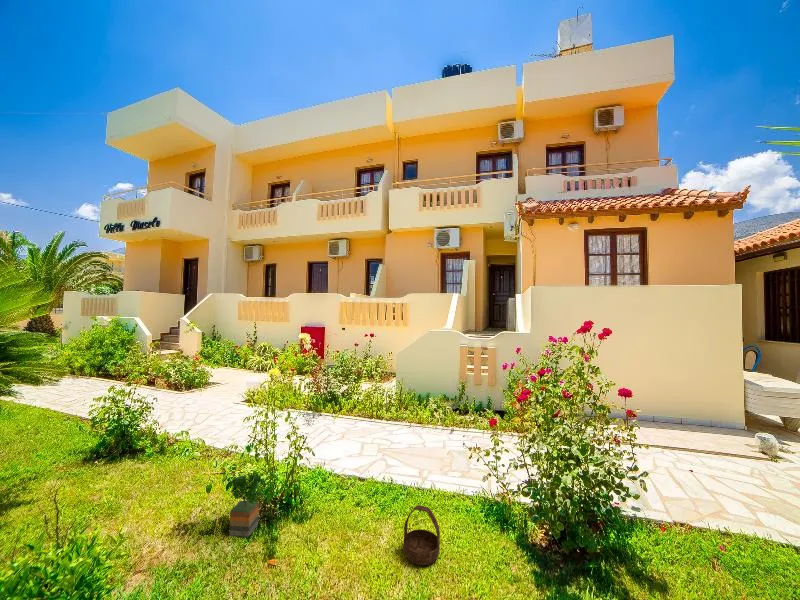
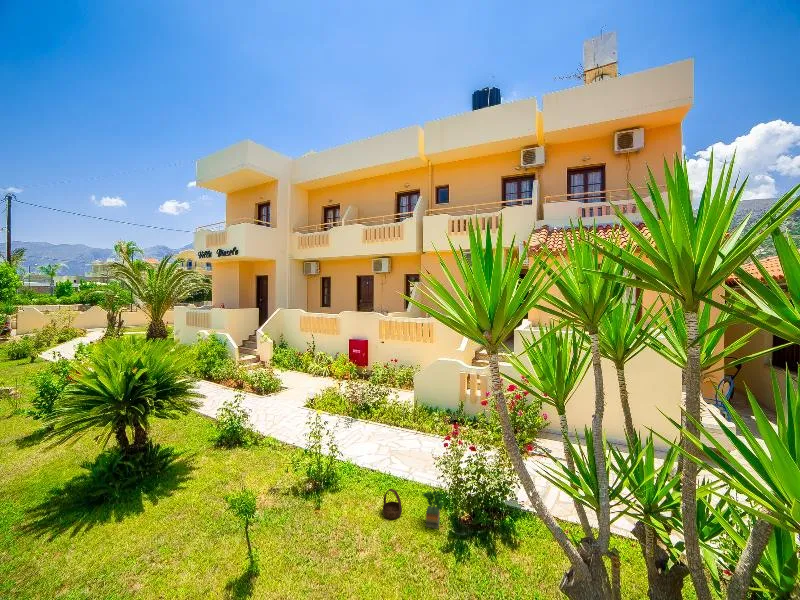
potted tree: present [230,474,266,537] -> present [423,491,444,529]

